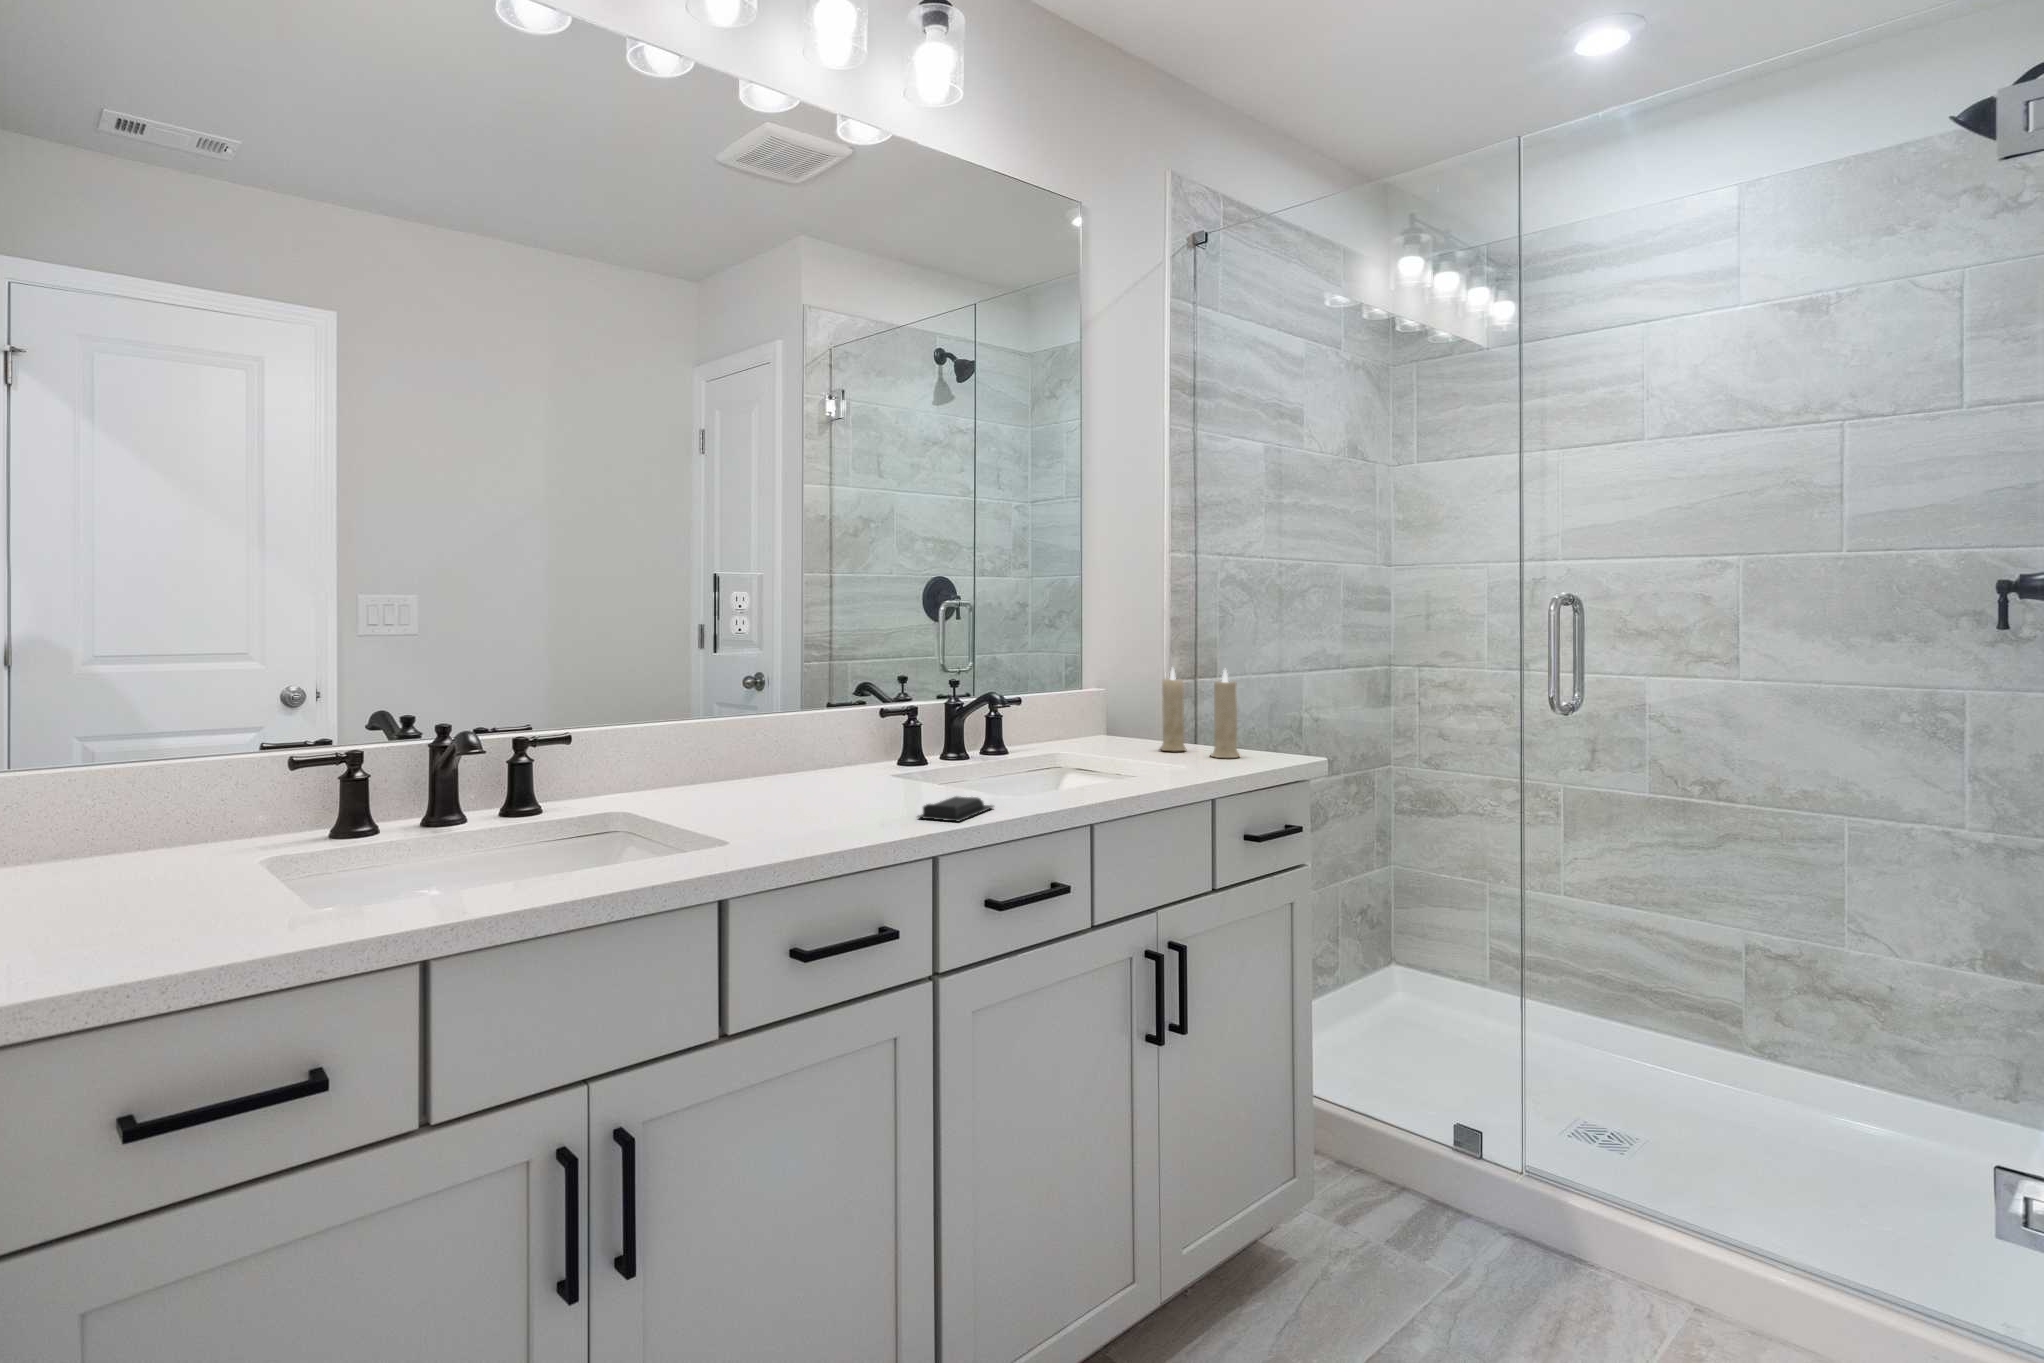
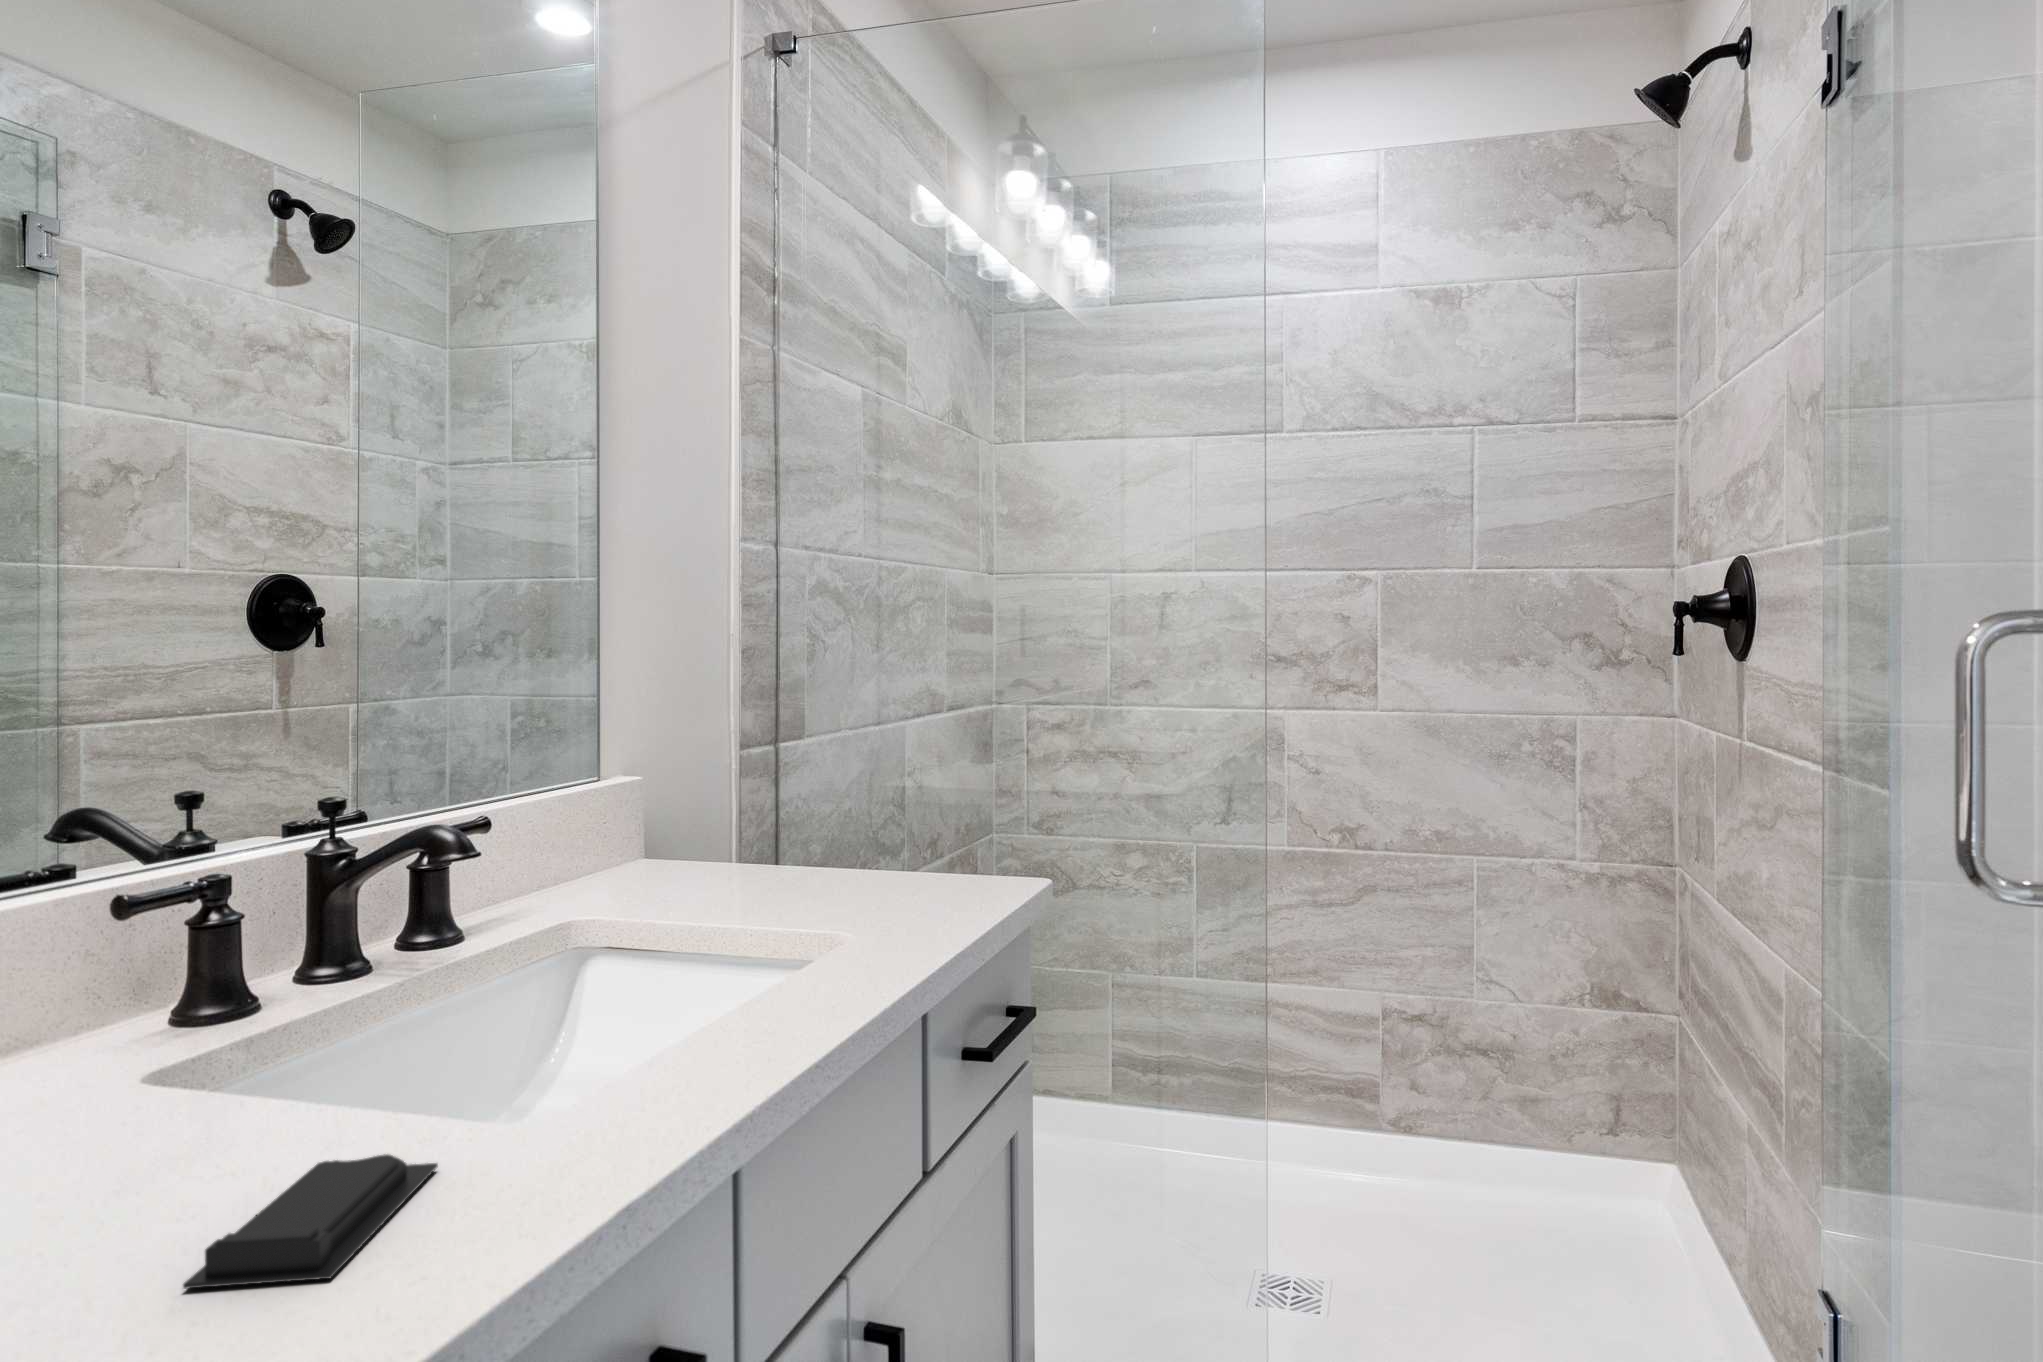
candle: present [1160,668,1239,758] -> none [743,732,890,892]

